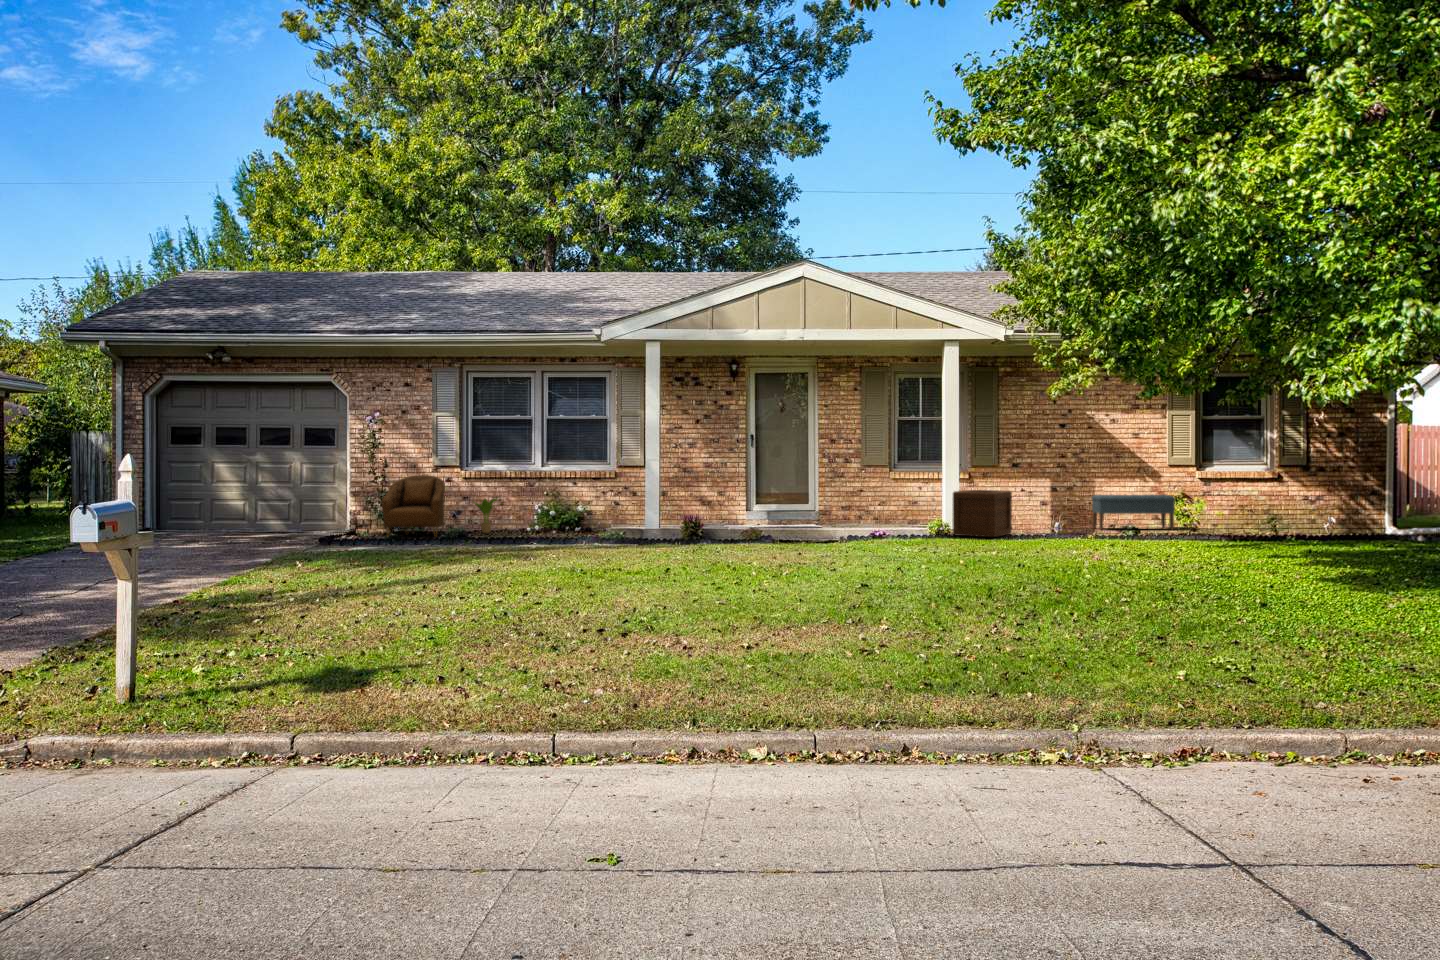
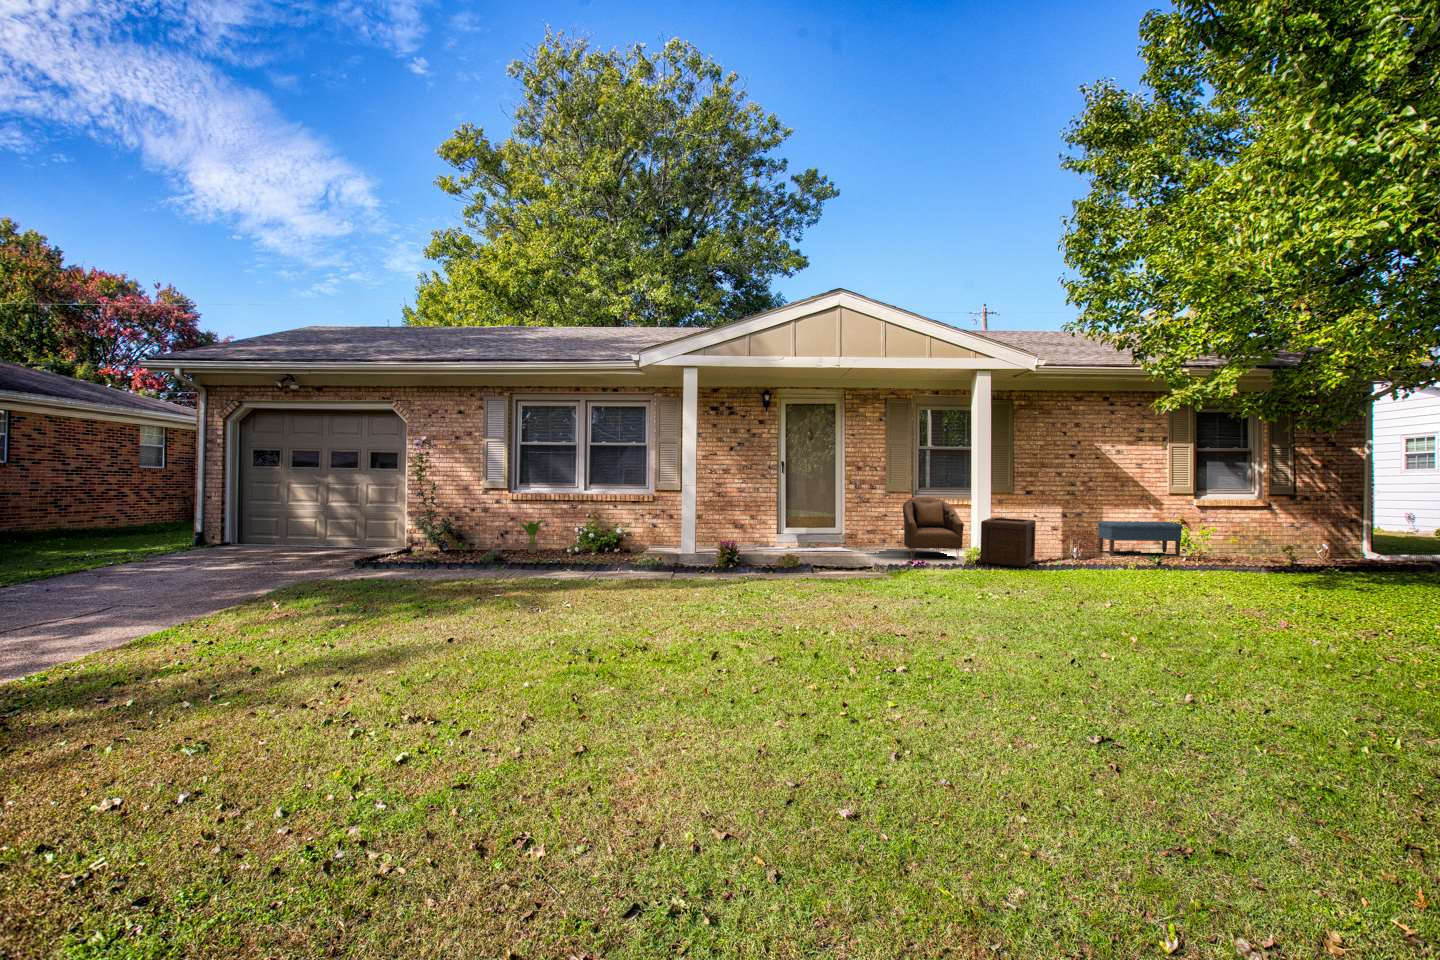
armchair: present [382,475,445,536] -> present [903,497,964,558]

